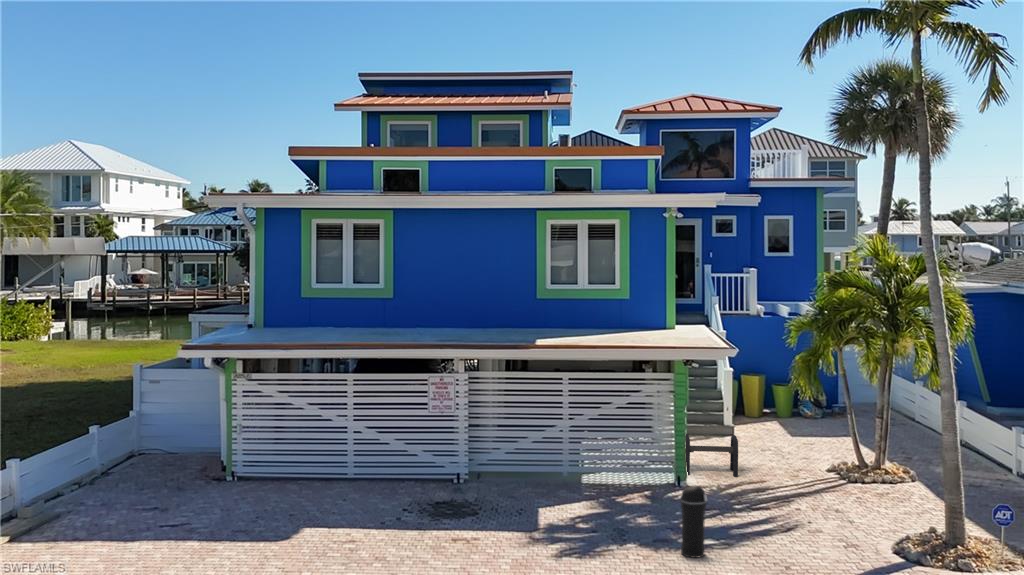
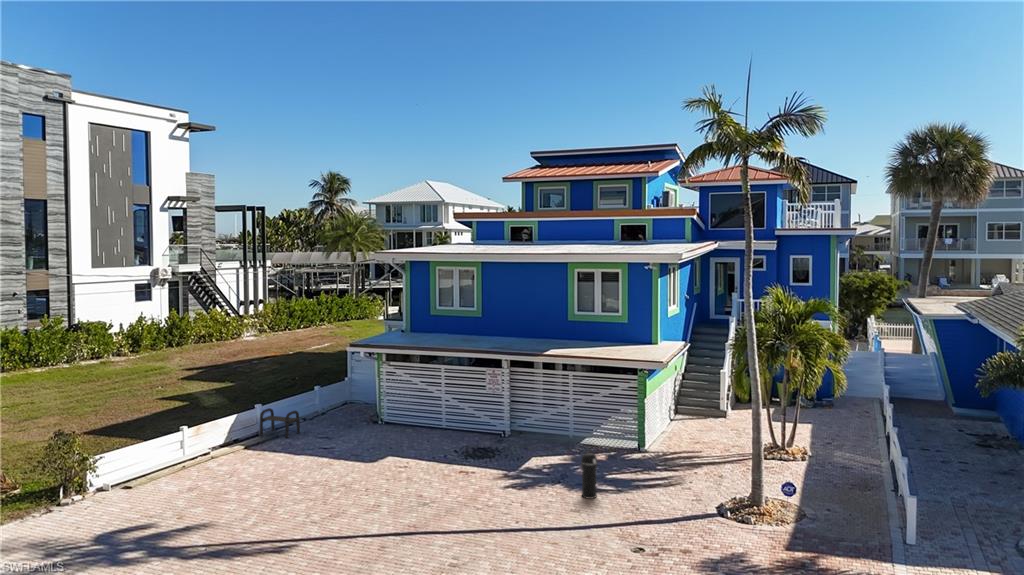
bench: present [686,434,738,477] -> present [260,408,300,438]

